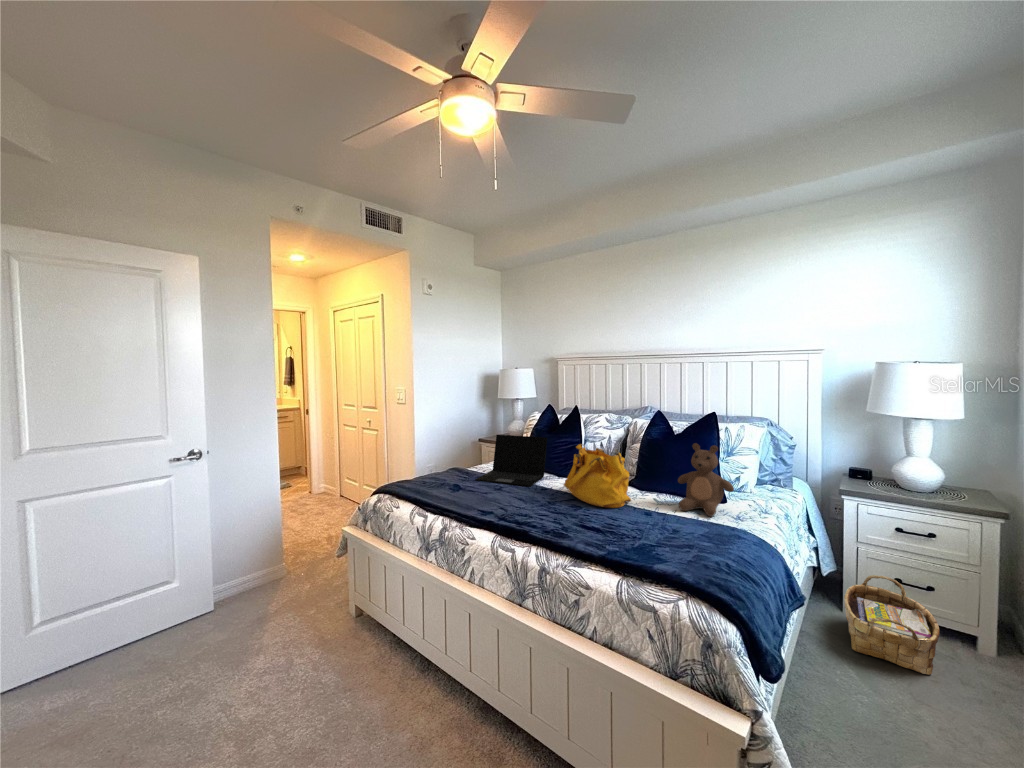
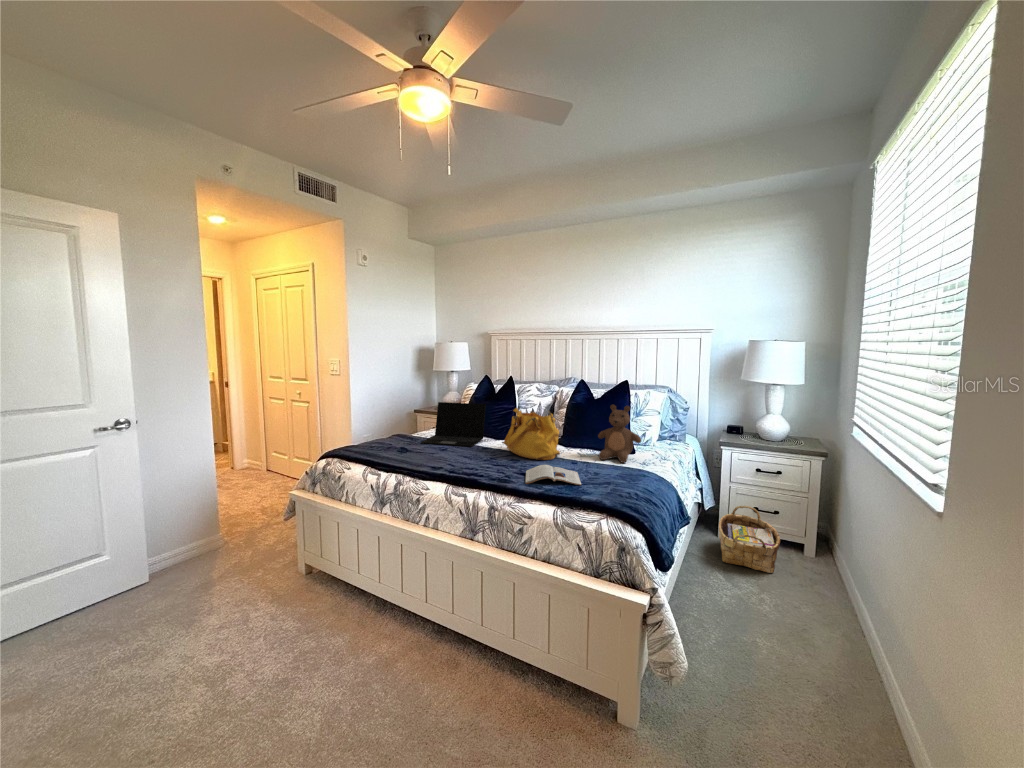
magazine: none [584,517,654,548] -> present [526,465,581,485]

